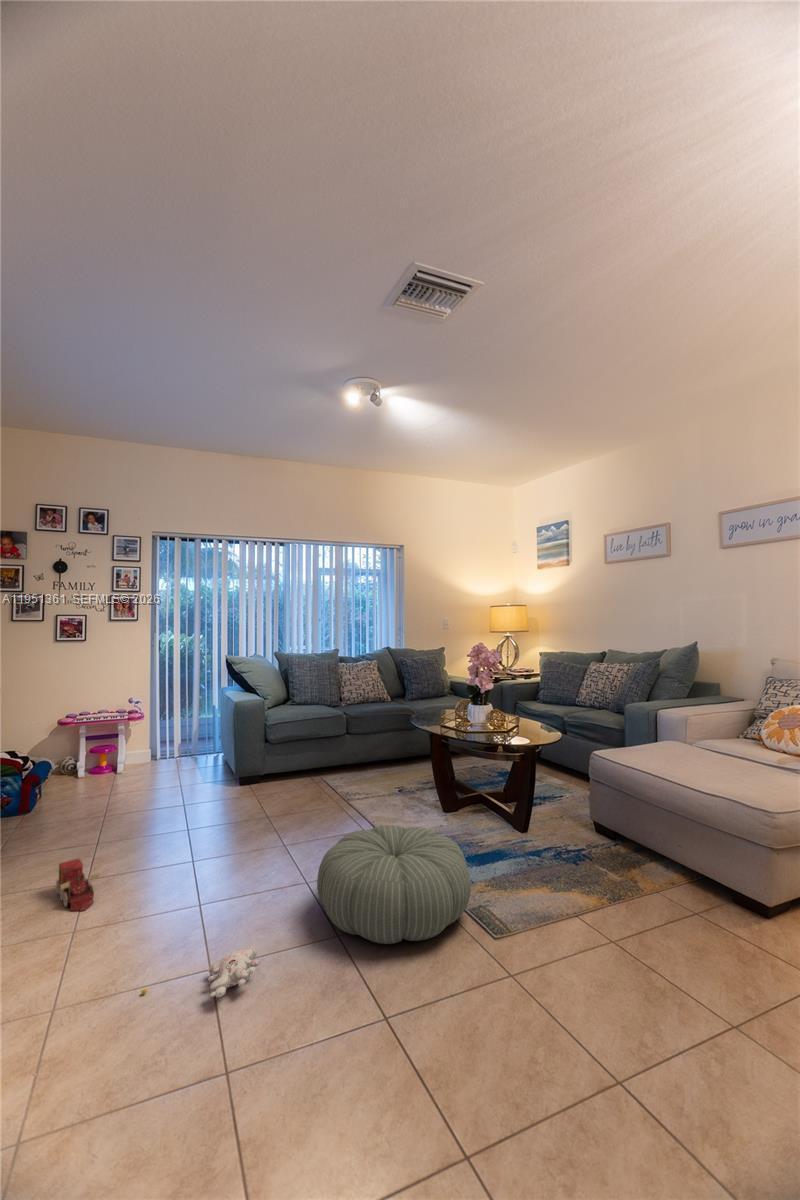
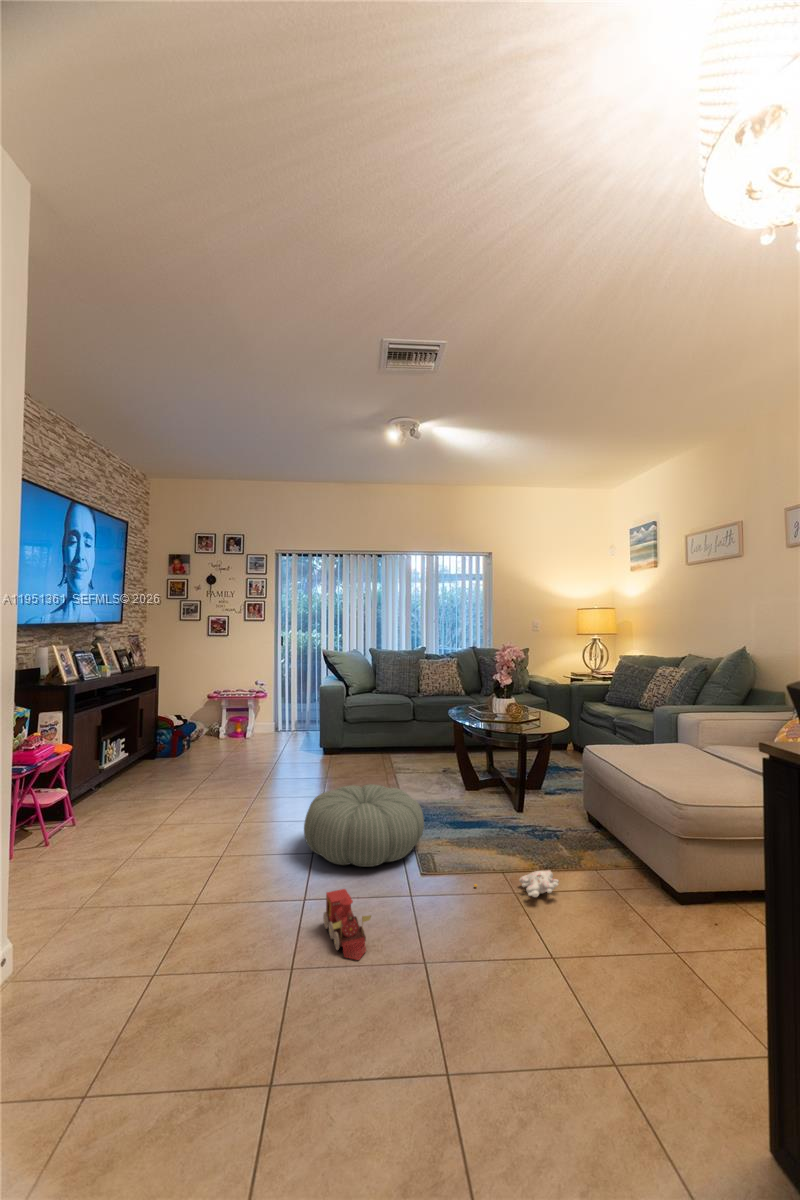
toy train: present [56,859,99,910] -> present [323,889,371,960]
plush toy: present [142,946,260,997] -> present [474,870,559,897]

